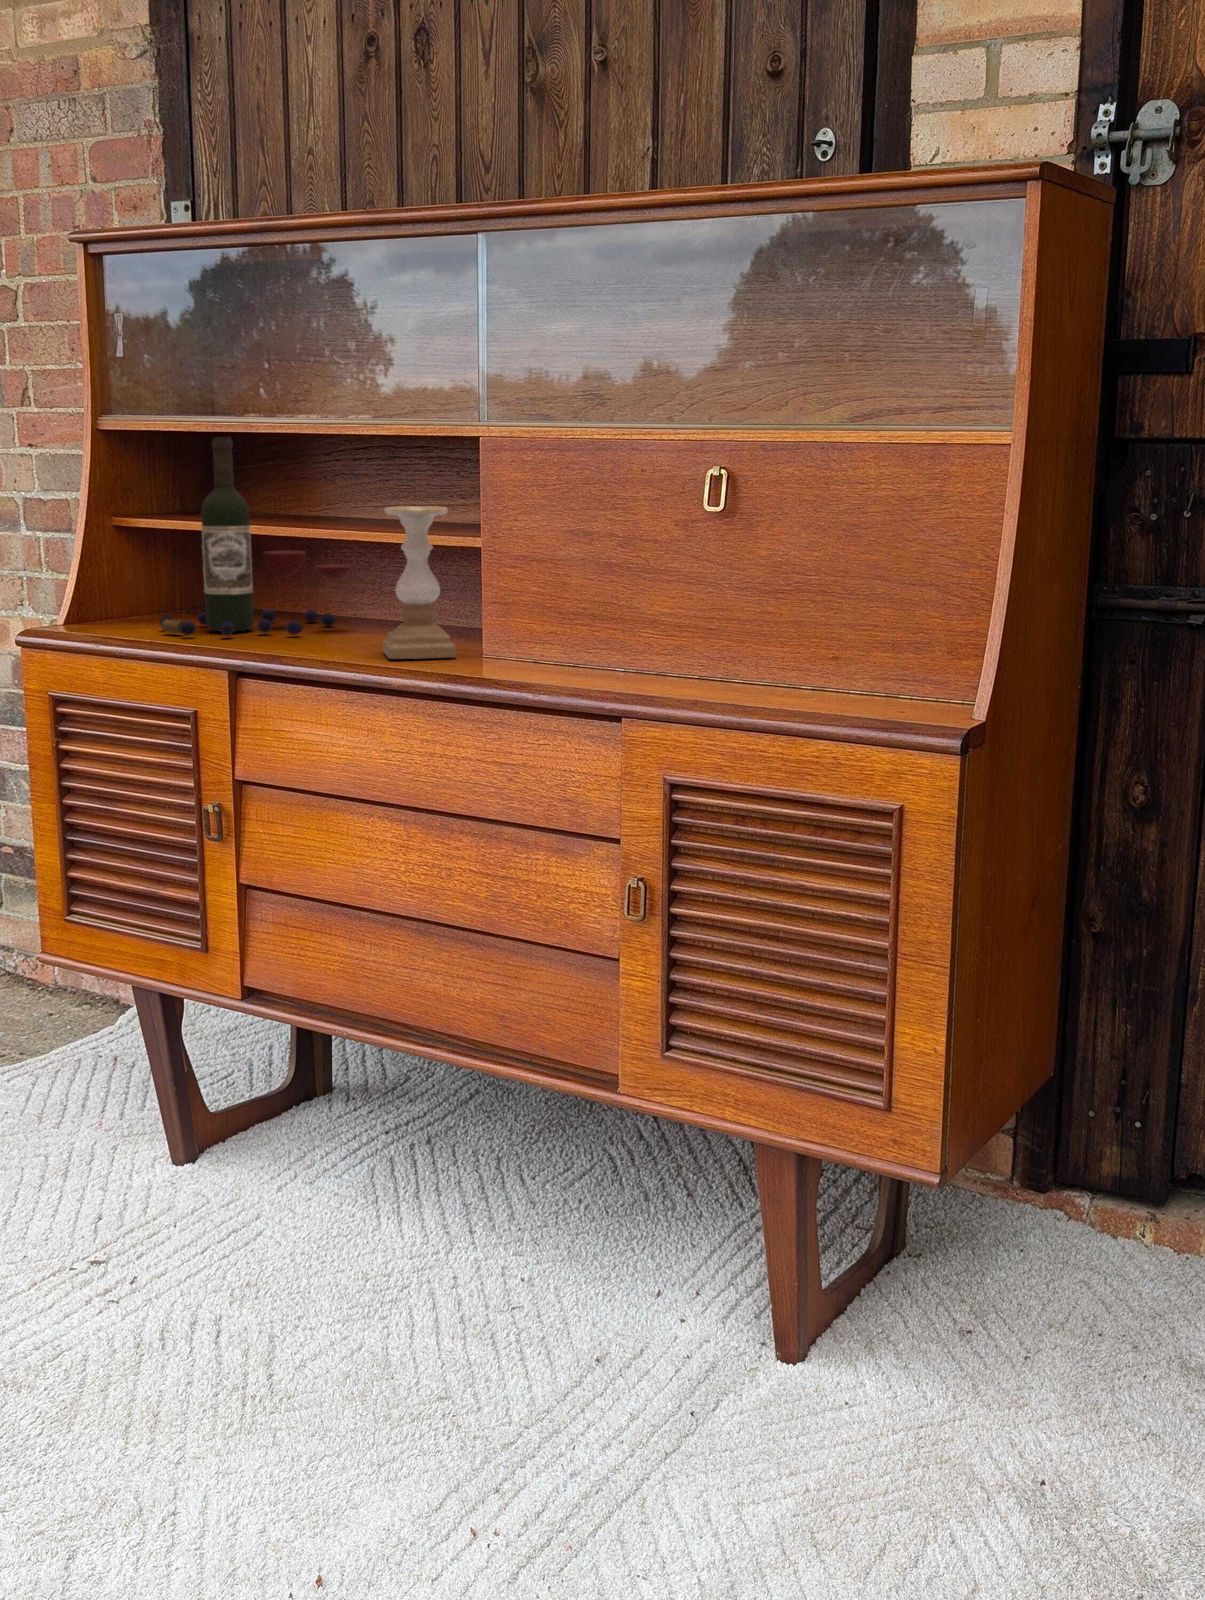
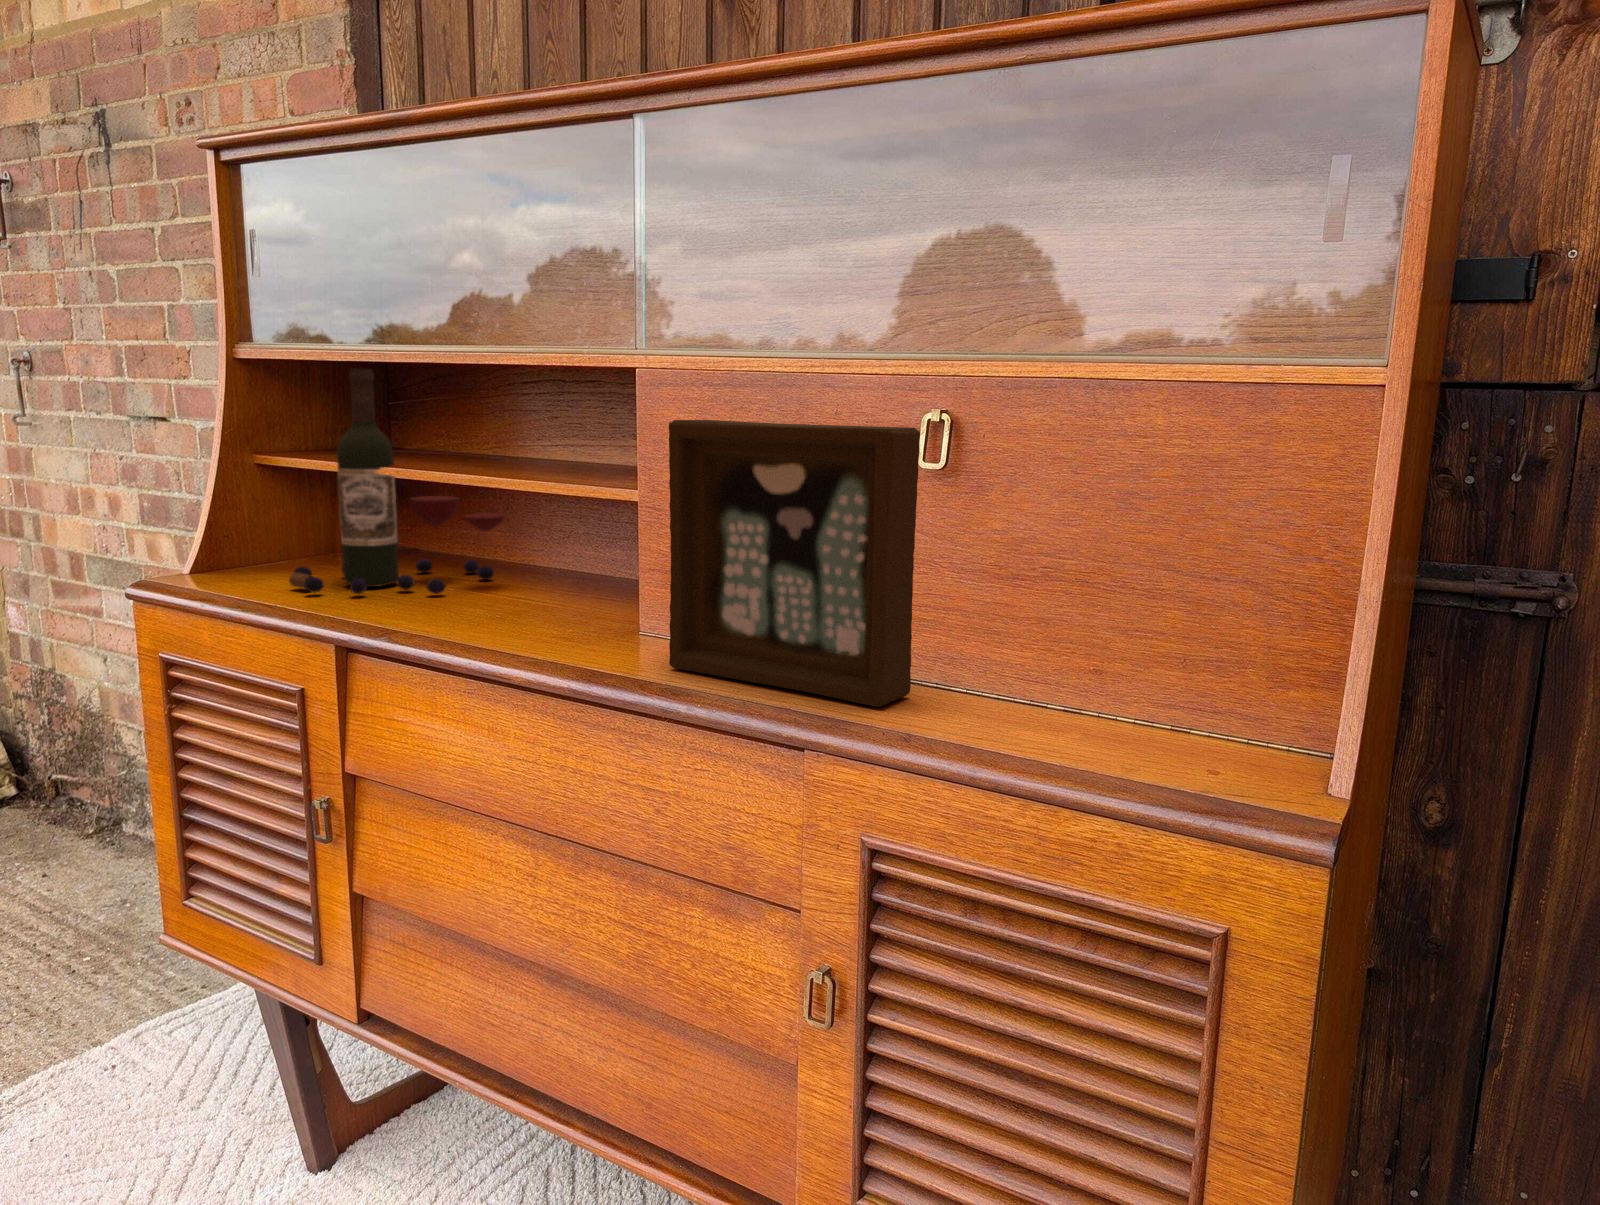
picture frame: none [513,477,704,687] -> present [669,420,920,707]
candle holder: present [383,506,456,659] -> none [521,452,606,640]

